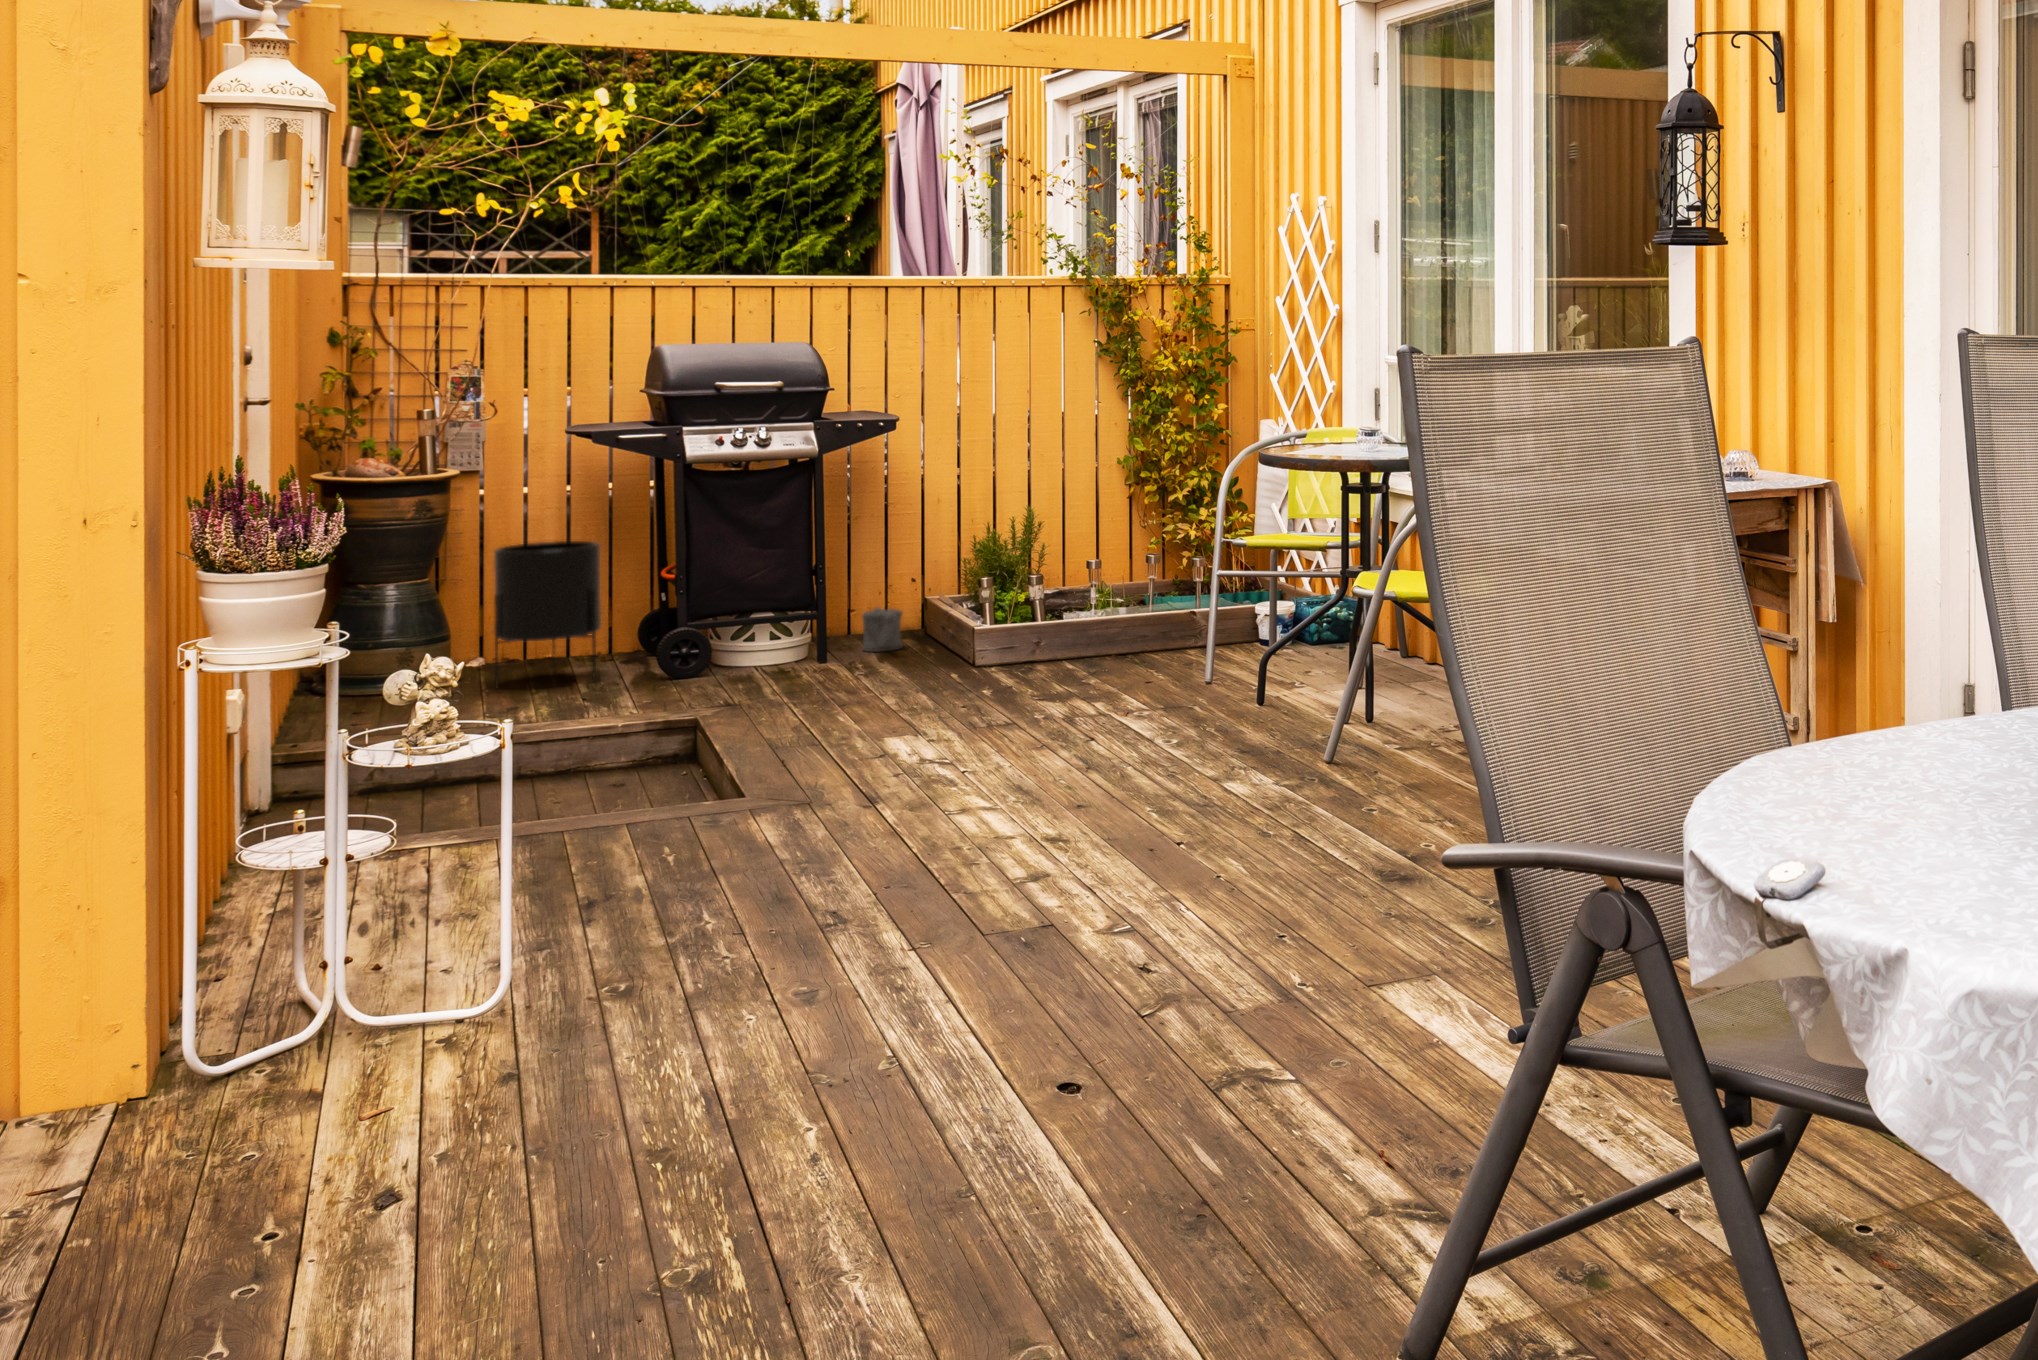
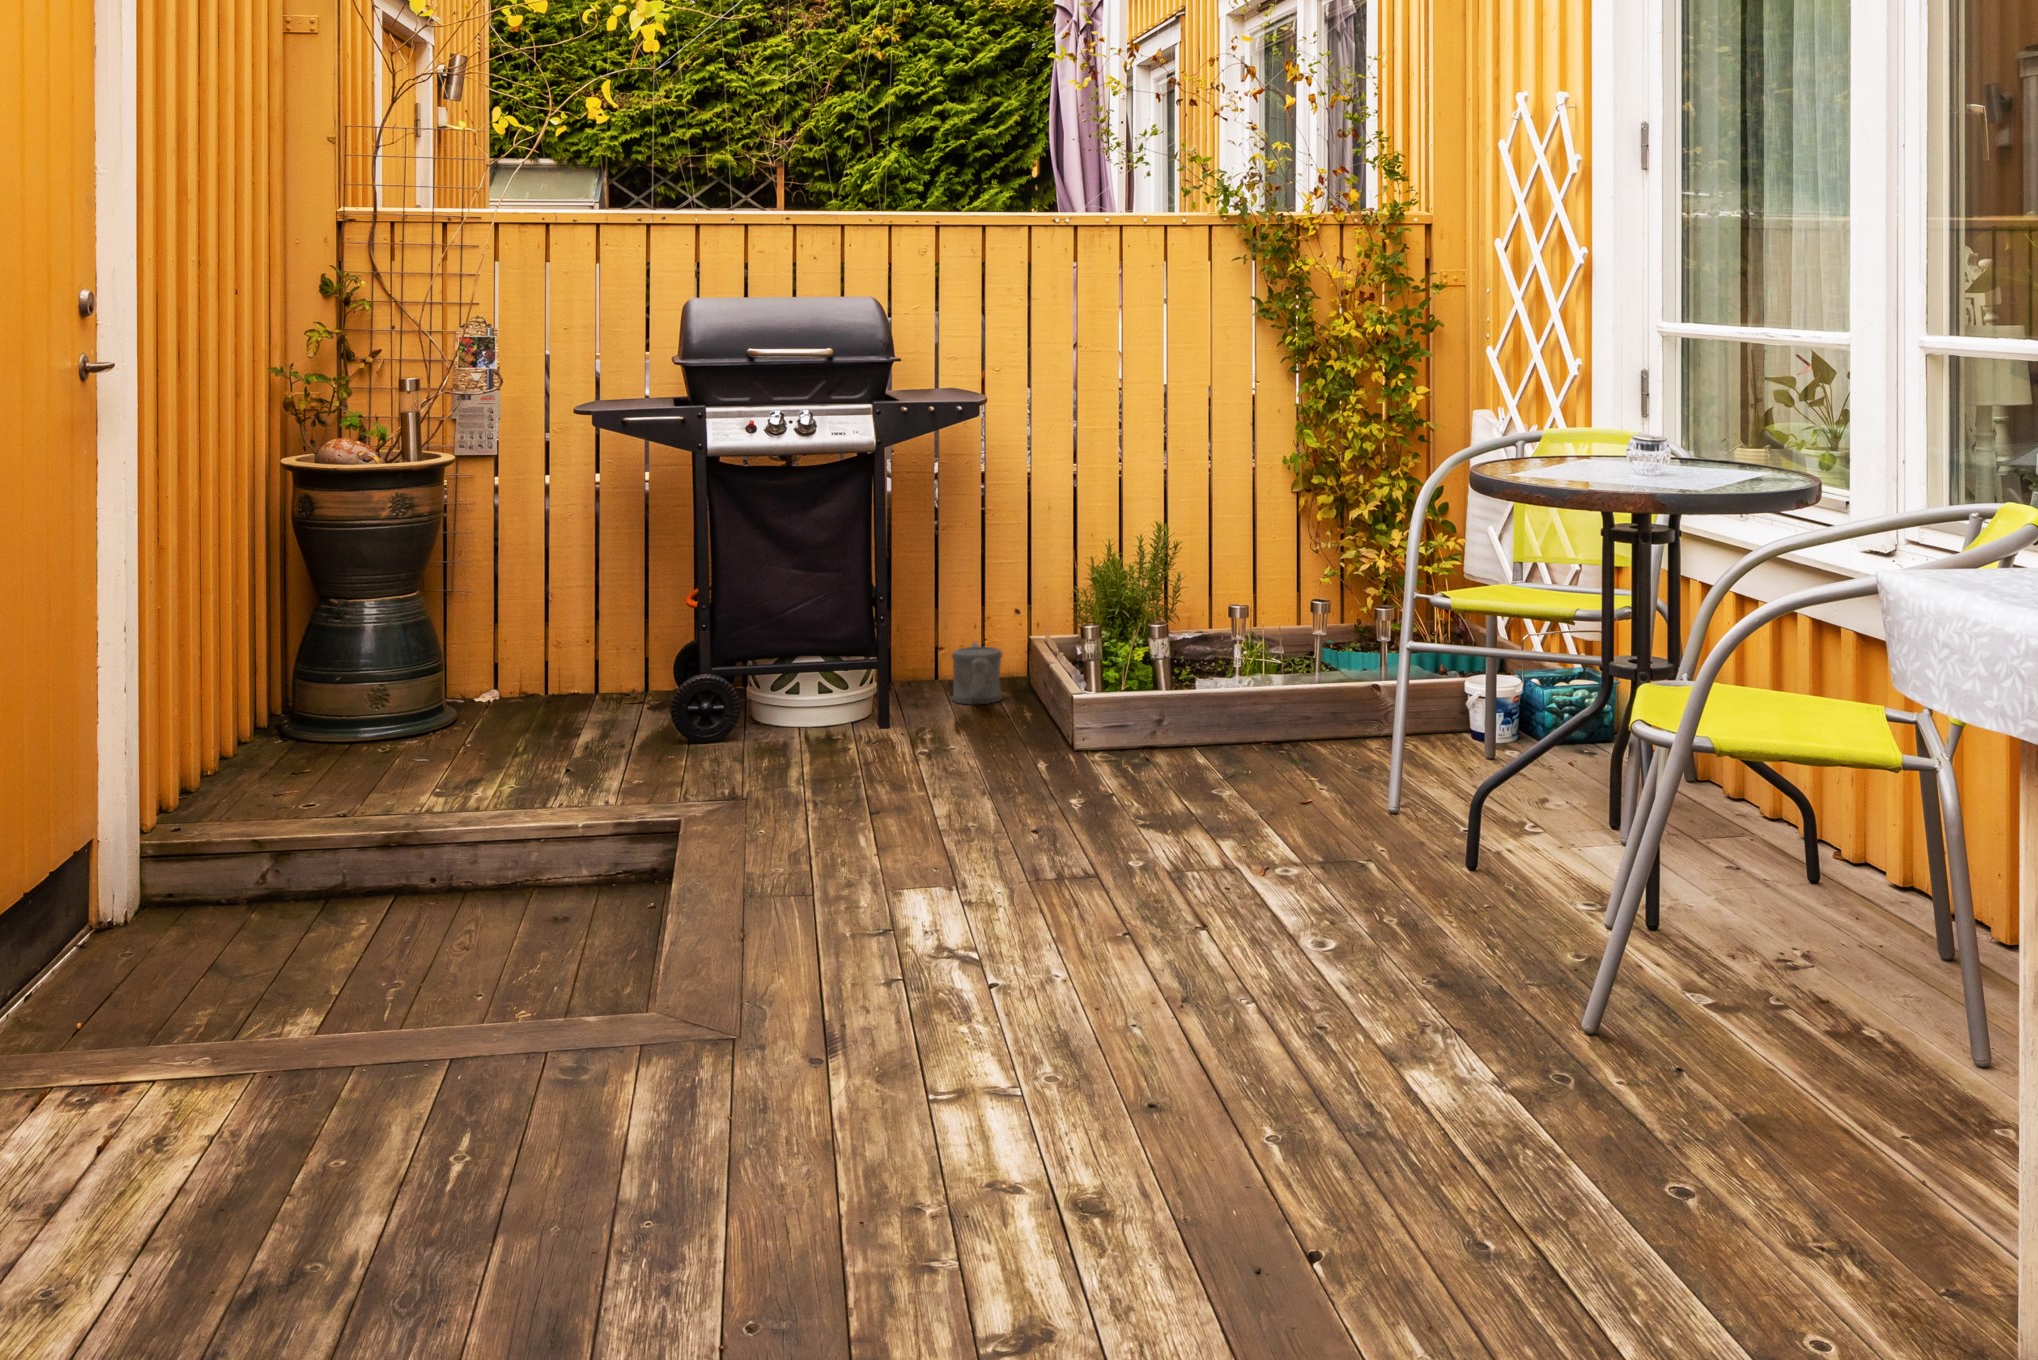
planter: present [494,541,601,687] -> none [504,544,633,730]

